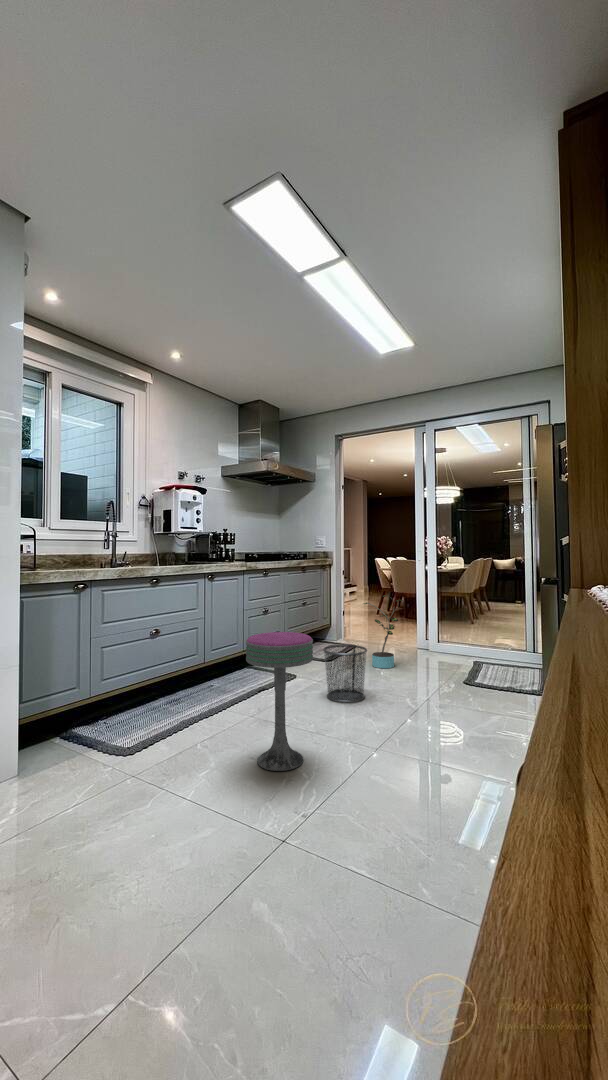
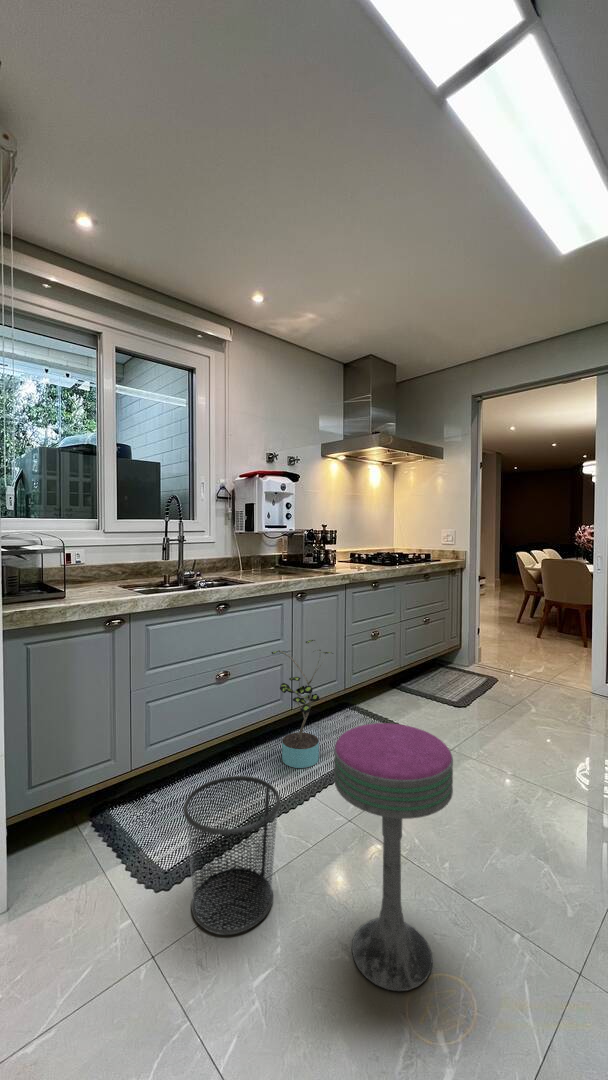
potted plant: present [363,595,403,668] -> present [272,640,333,768]
waste bin: present [323,645,367,703] -> present [184,776,280,934]

